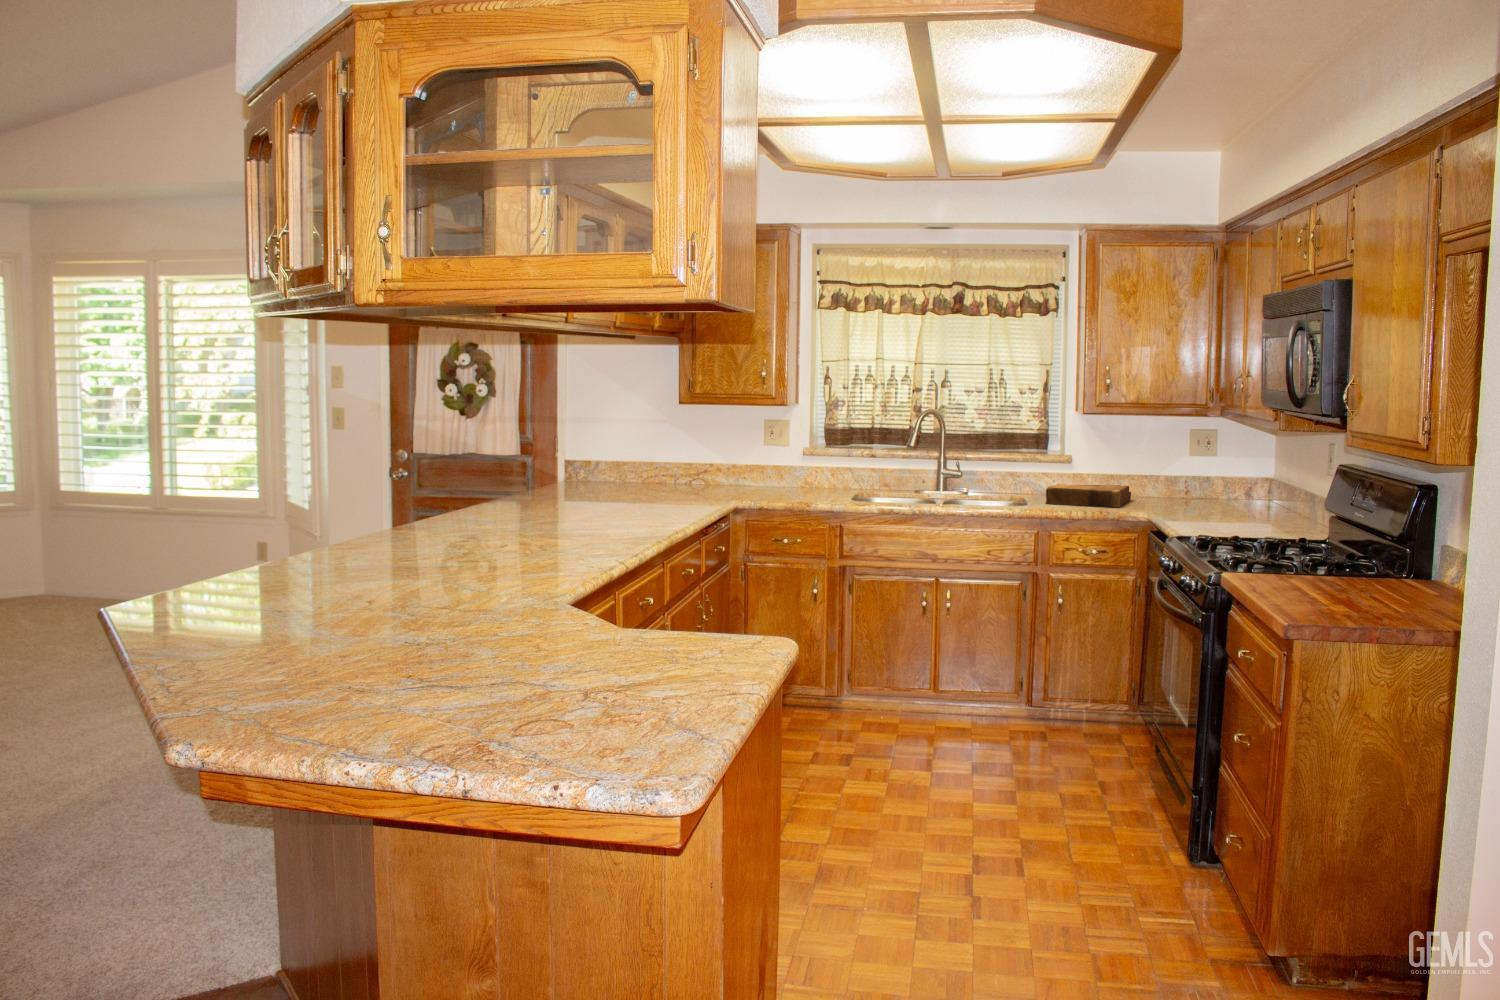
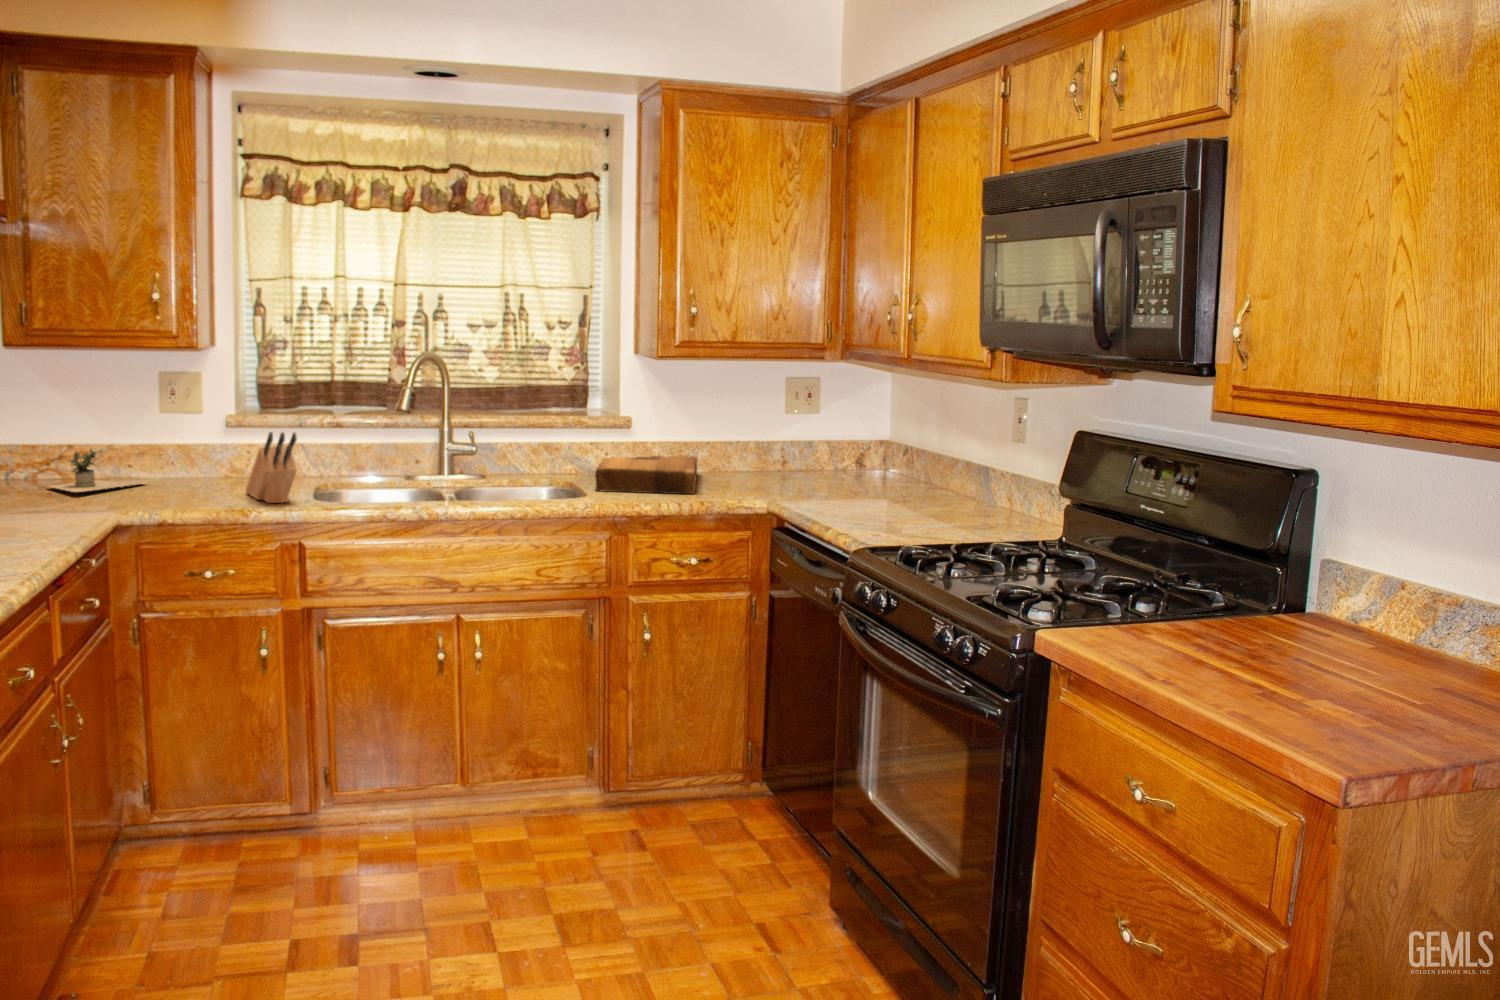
knife block: none [810,452,838,500] -> present [246,432,297,503]
potted plant: none [695,465,773,490] -> present [51,449,144,492]

